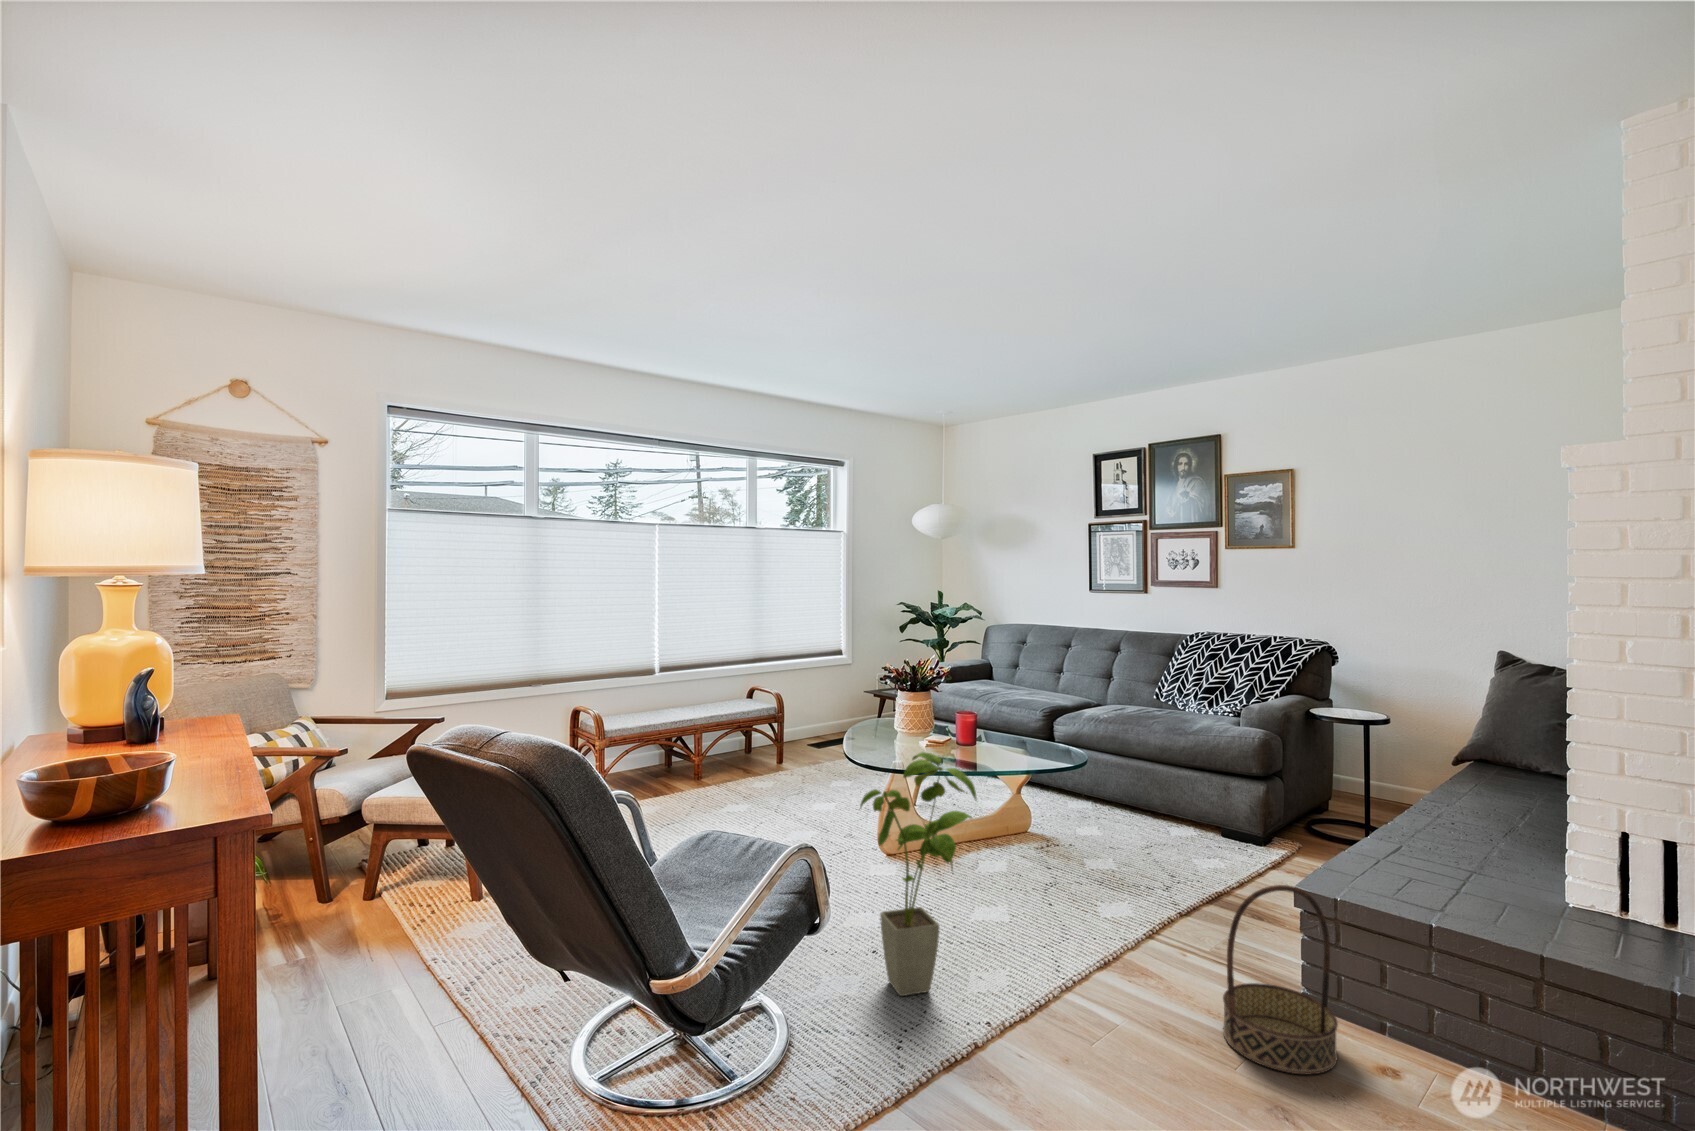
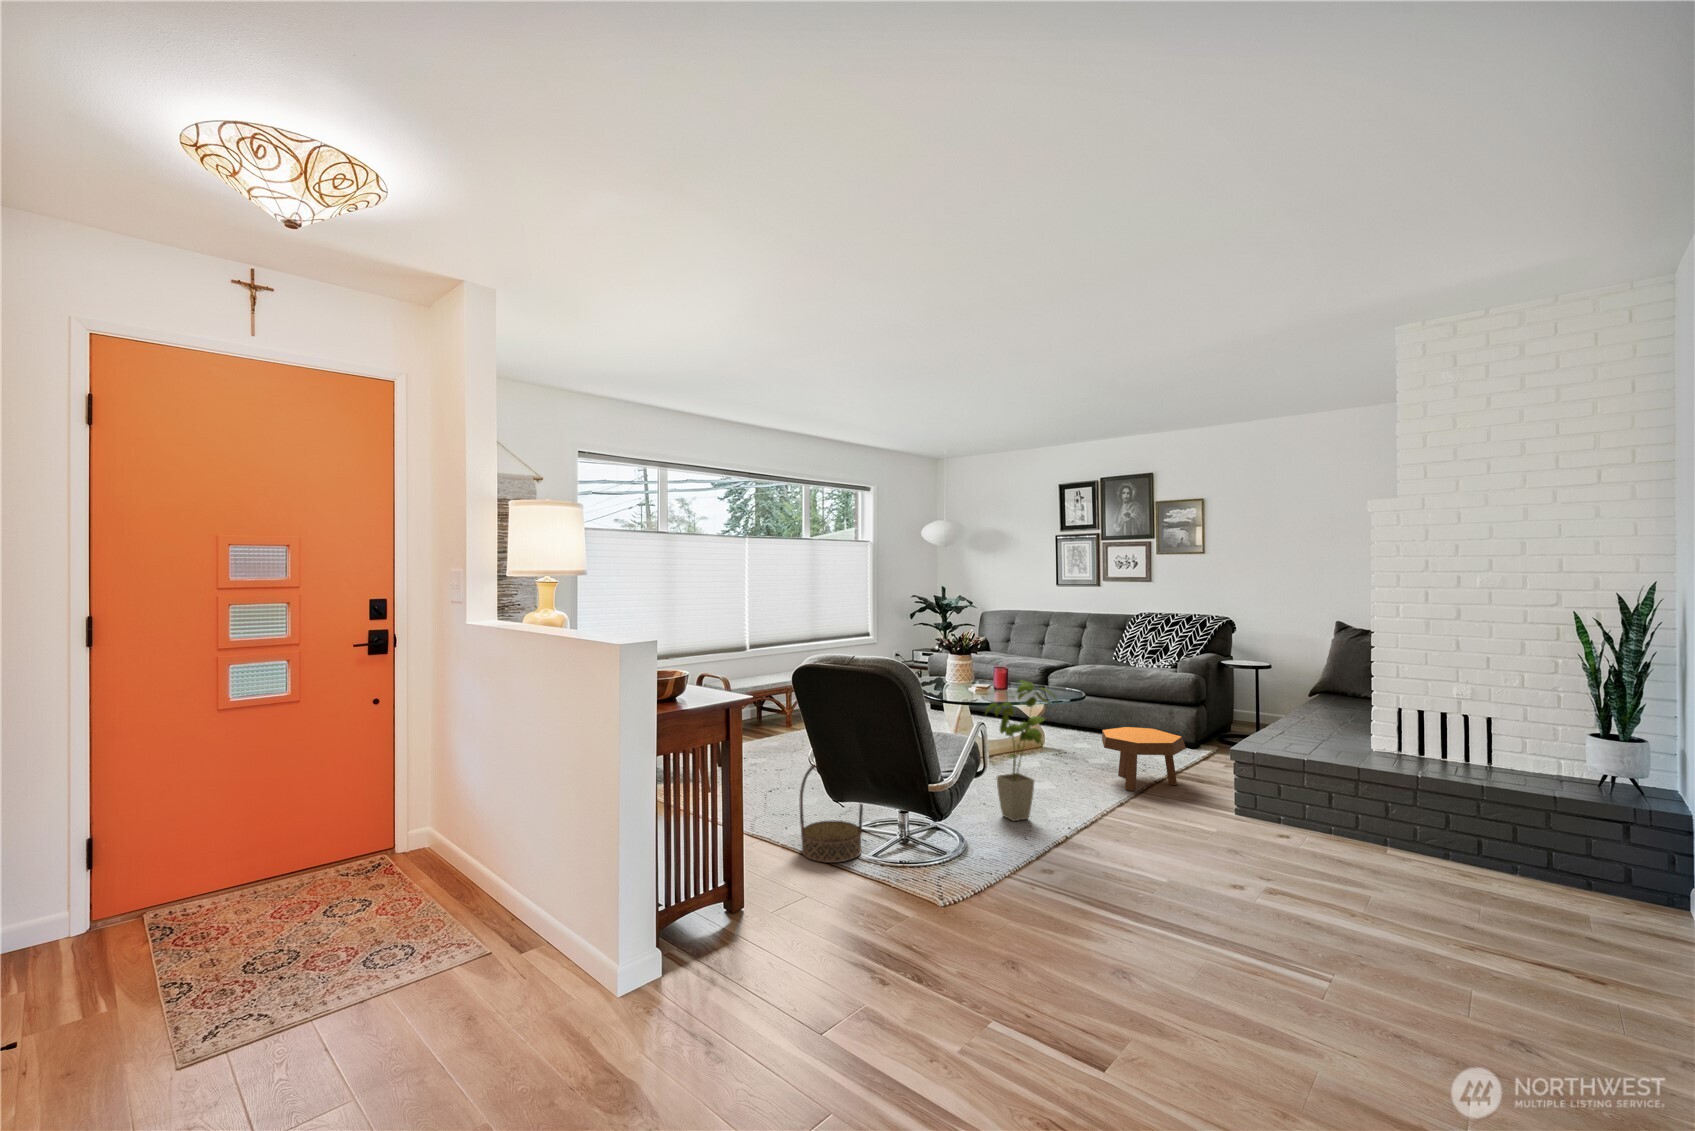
footstool: none [1093,818,1231,934] -> present [1102,727,1186,791]
basket: present [1223,885,1338,1075] -> present [799,762,863,863]

